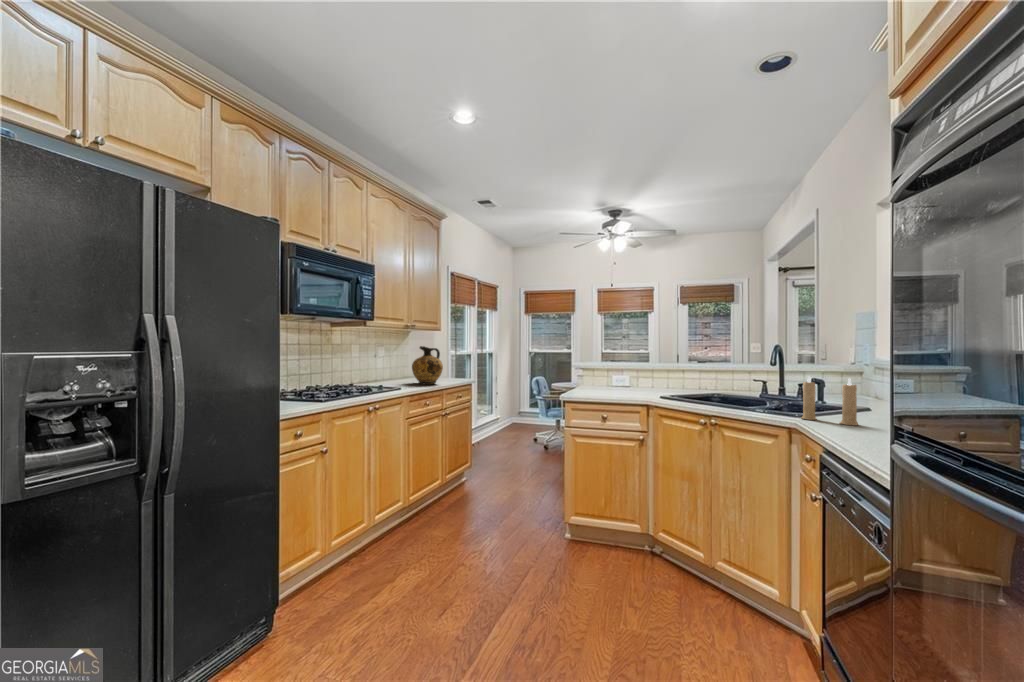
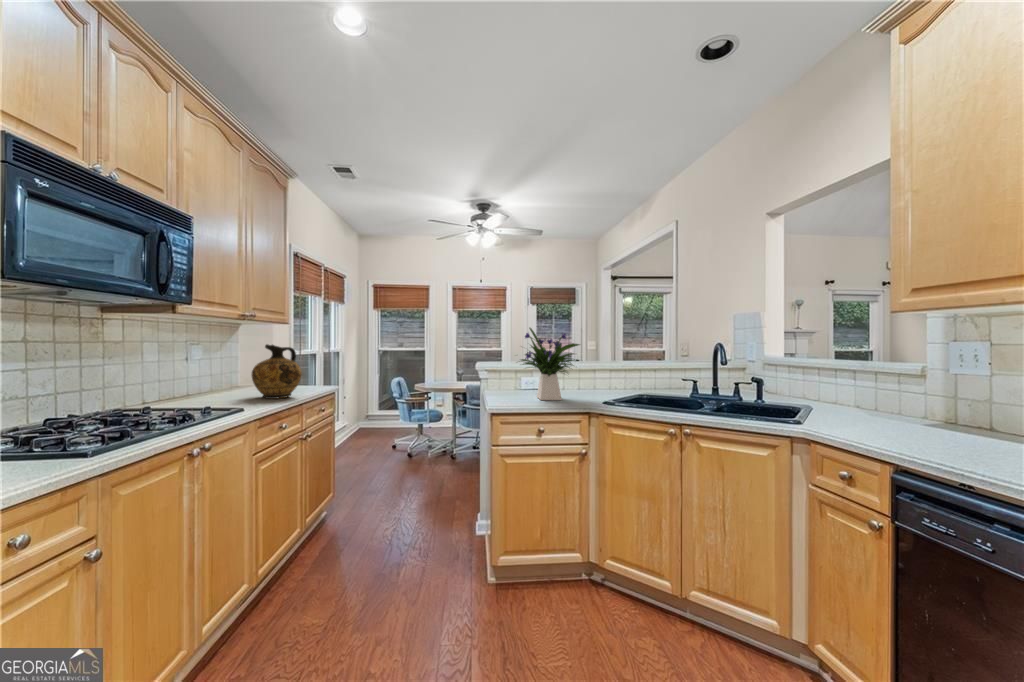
flower arrangement: none [593,330,653,394] -> present [521,328,580,400]
candle: present [801,376,858,425] -> none [783,378,848,431]

